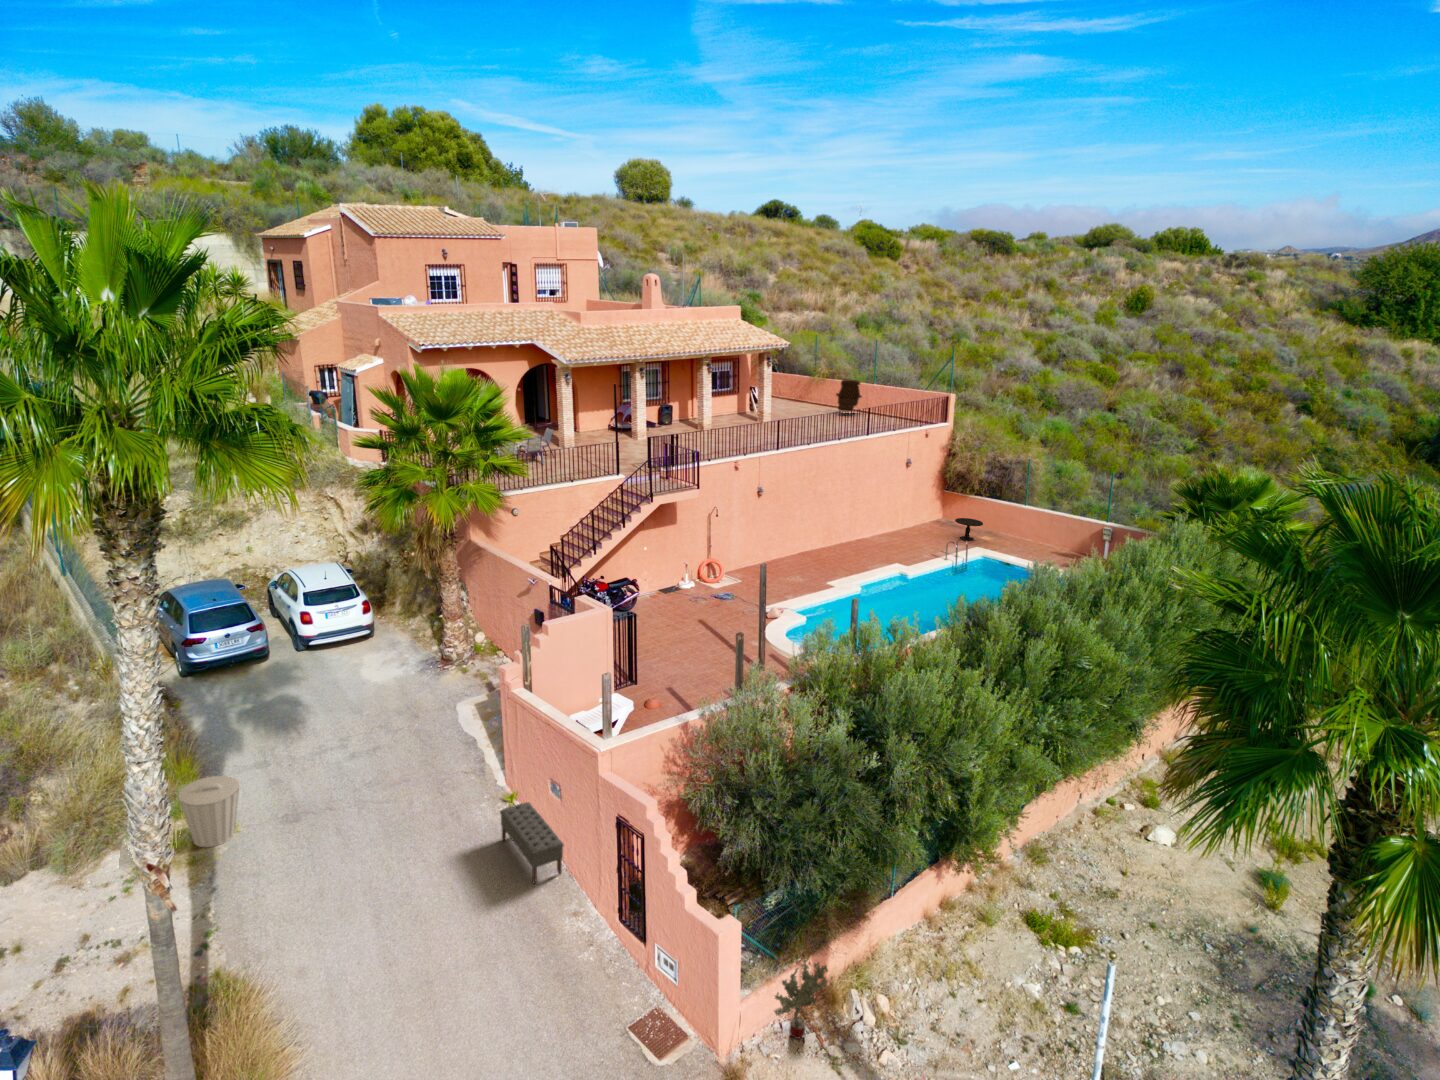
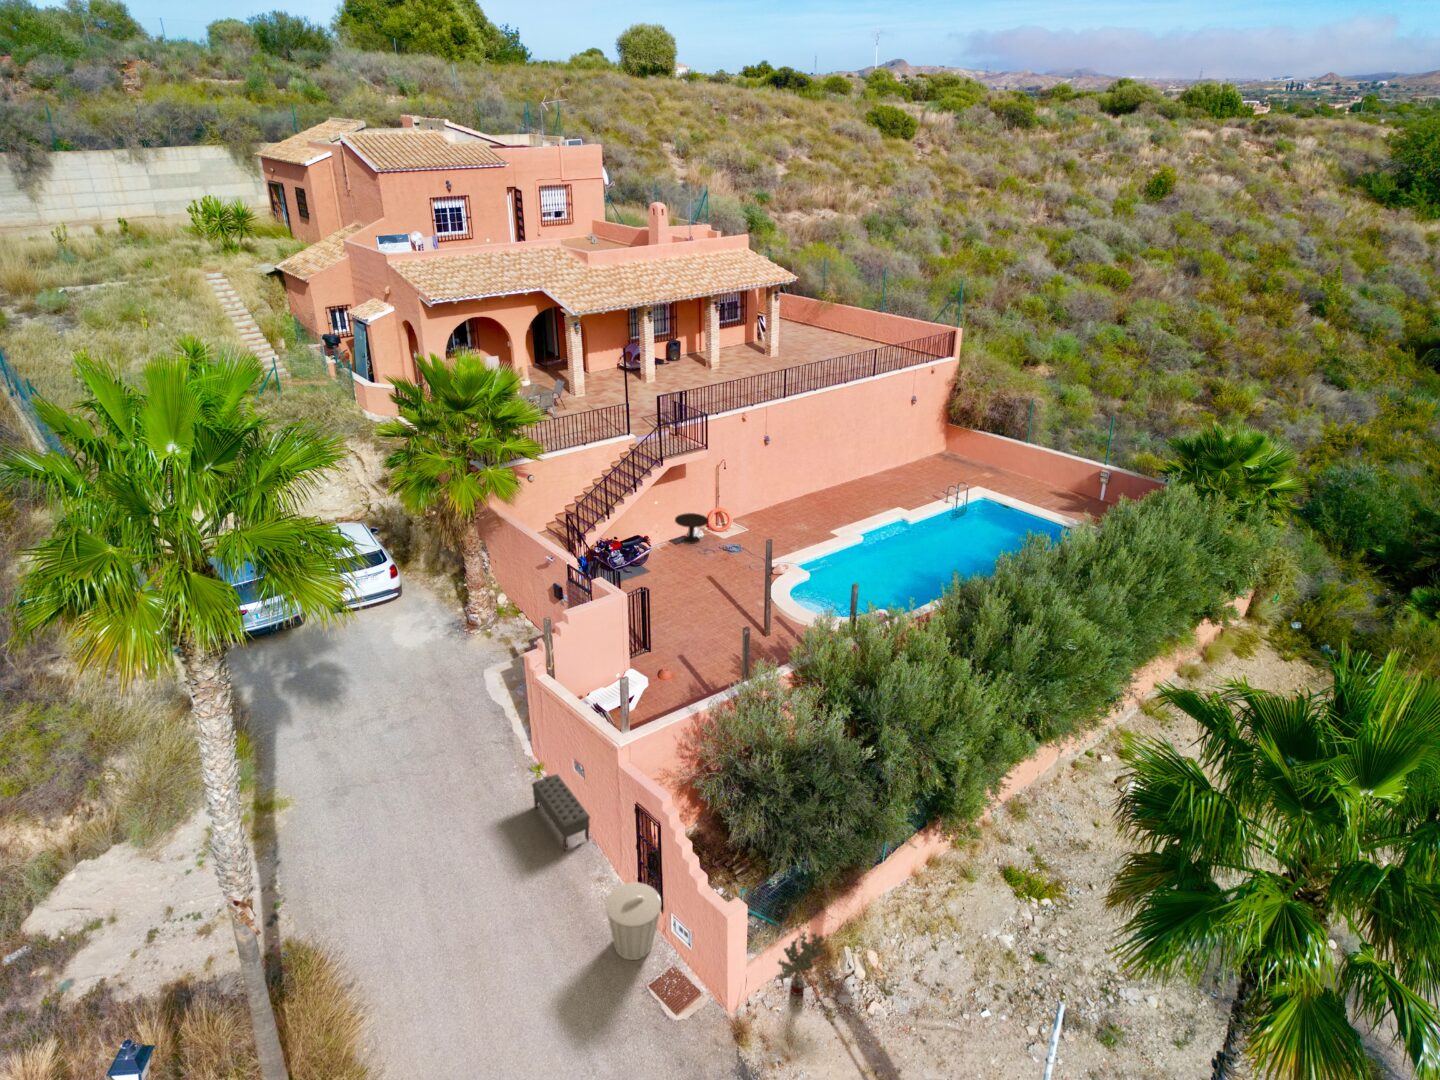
lounge chair: present [836,380,862,414] -> none [843,305,870,344]
side table: present [955,518,983,541] -> present [675,513,708,544]
trash can: present [178,776,239,847] -> present [606,882,661,960]

